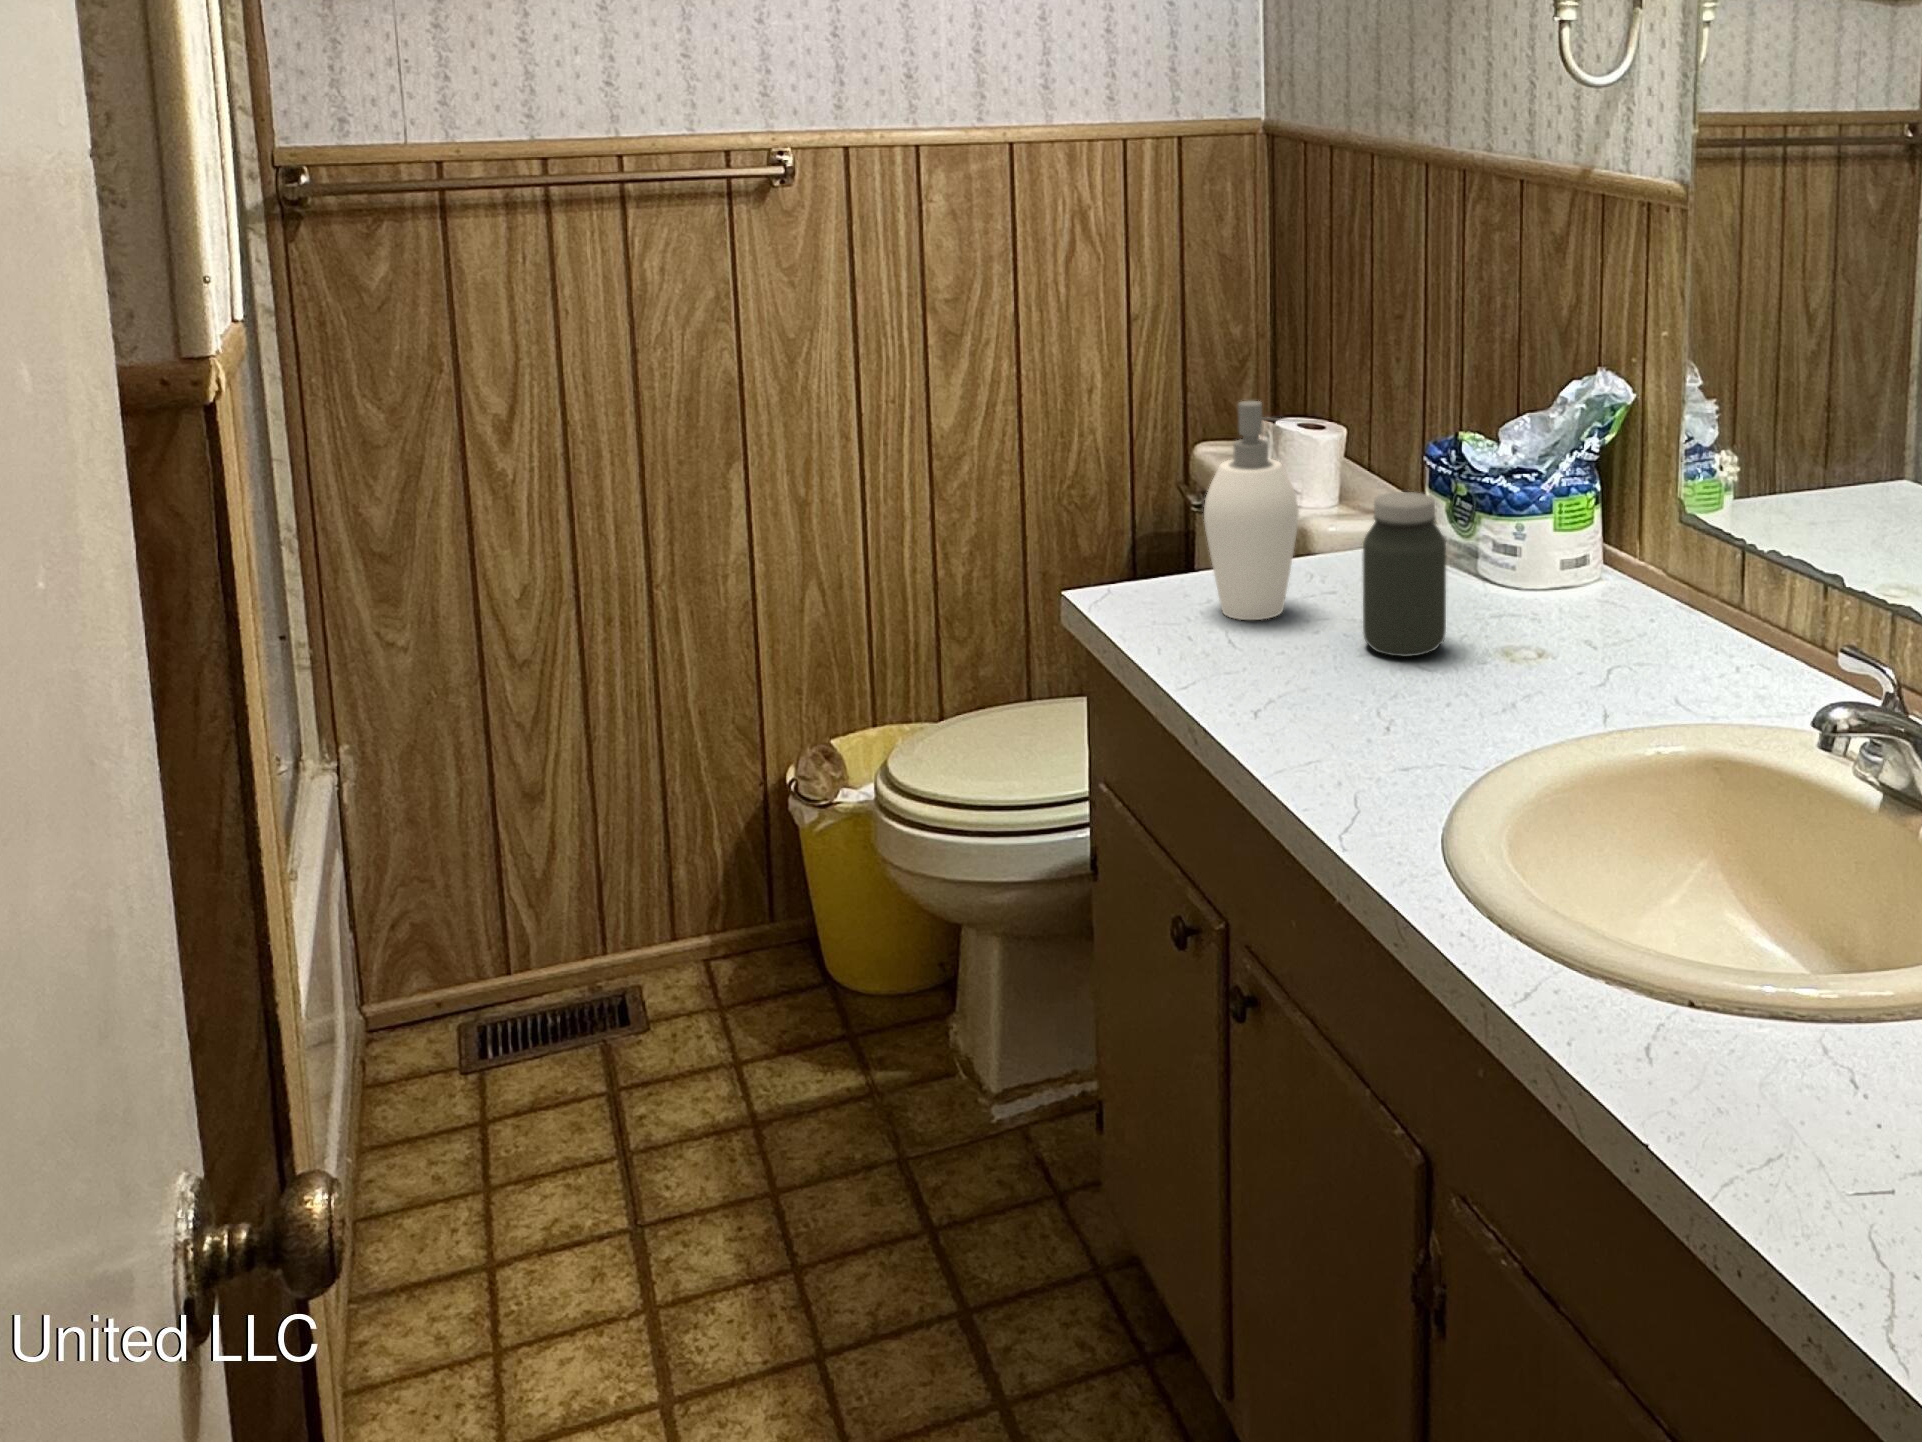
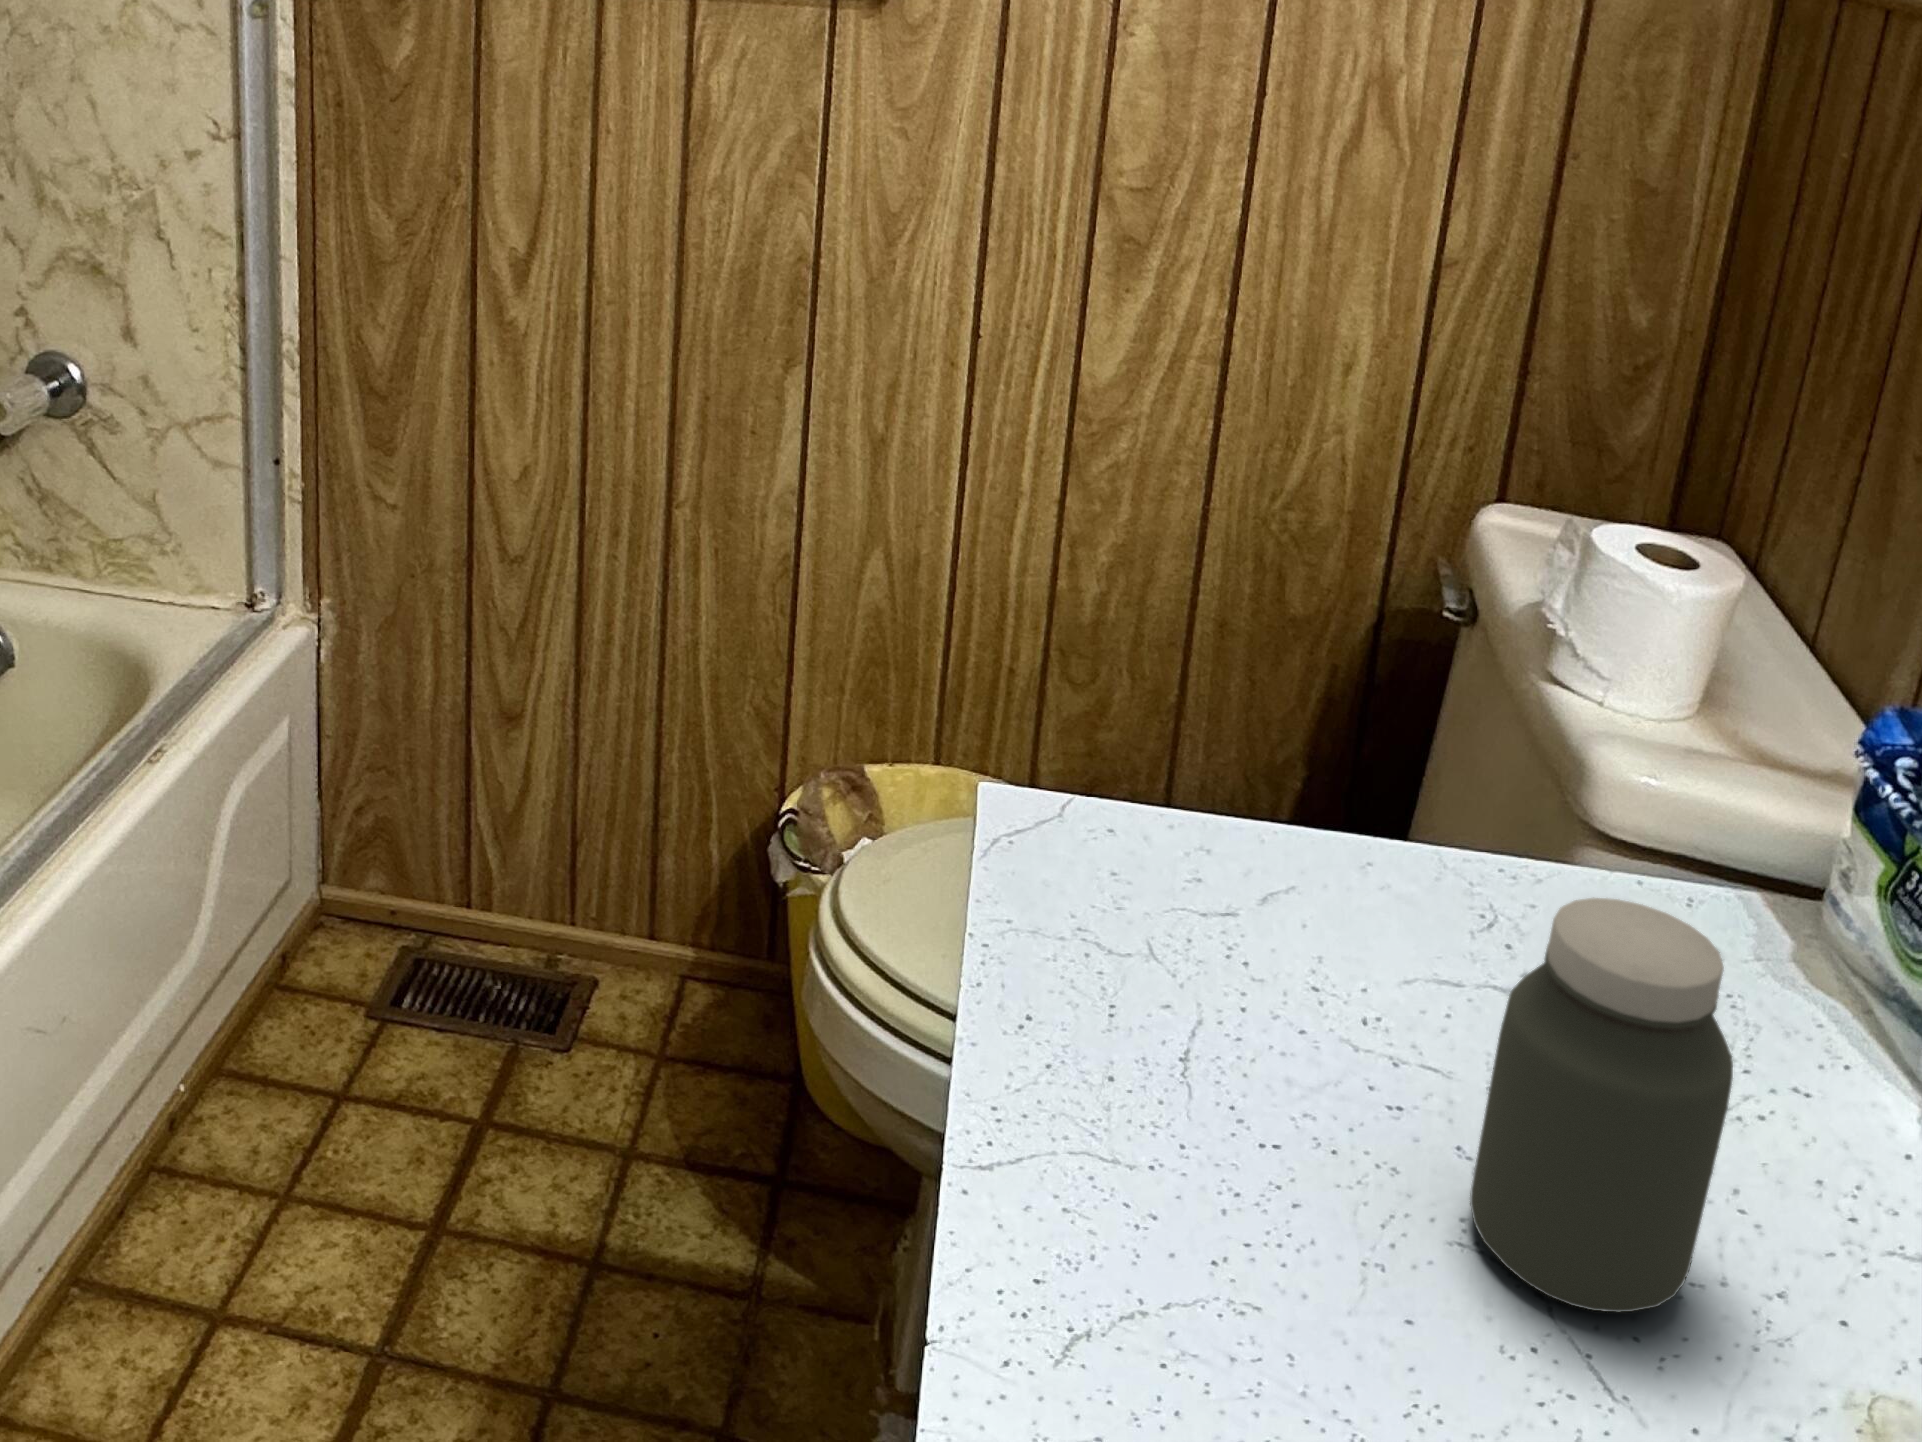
soap dispenser: present [1204,401,1322,620] -> none [1211,566,1505,1022]

